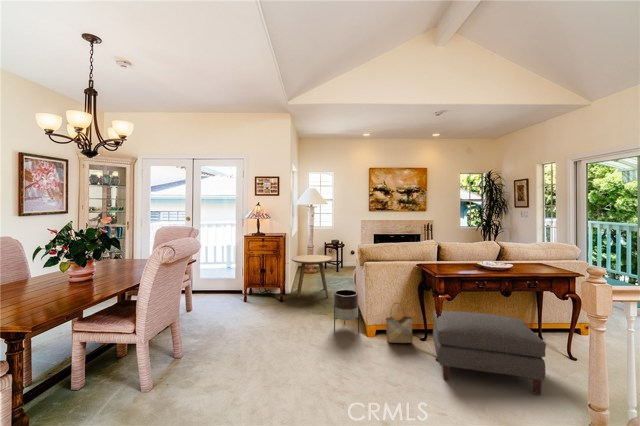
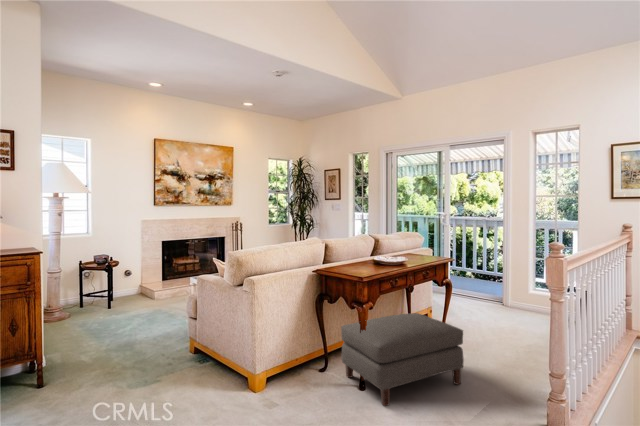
side table: present [292,255,333,298] -> none [44,282,134,371]
planter: present [334,290,359,332] -> none [189,327,235,404]
woven basket: present [386,303,413,343] -> none [282,328,315,388]

